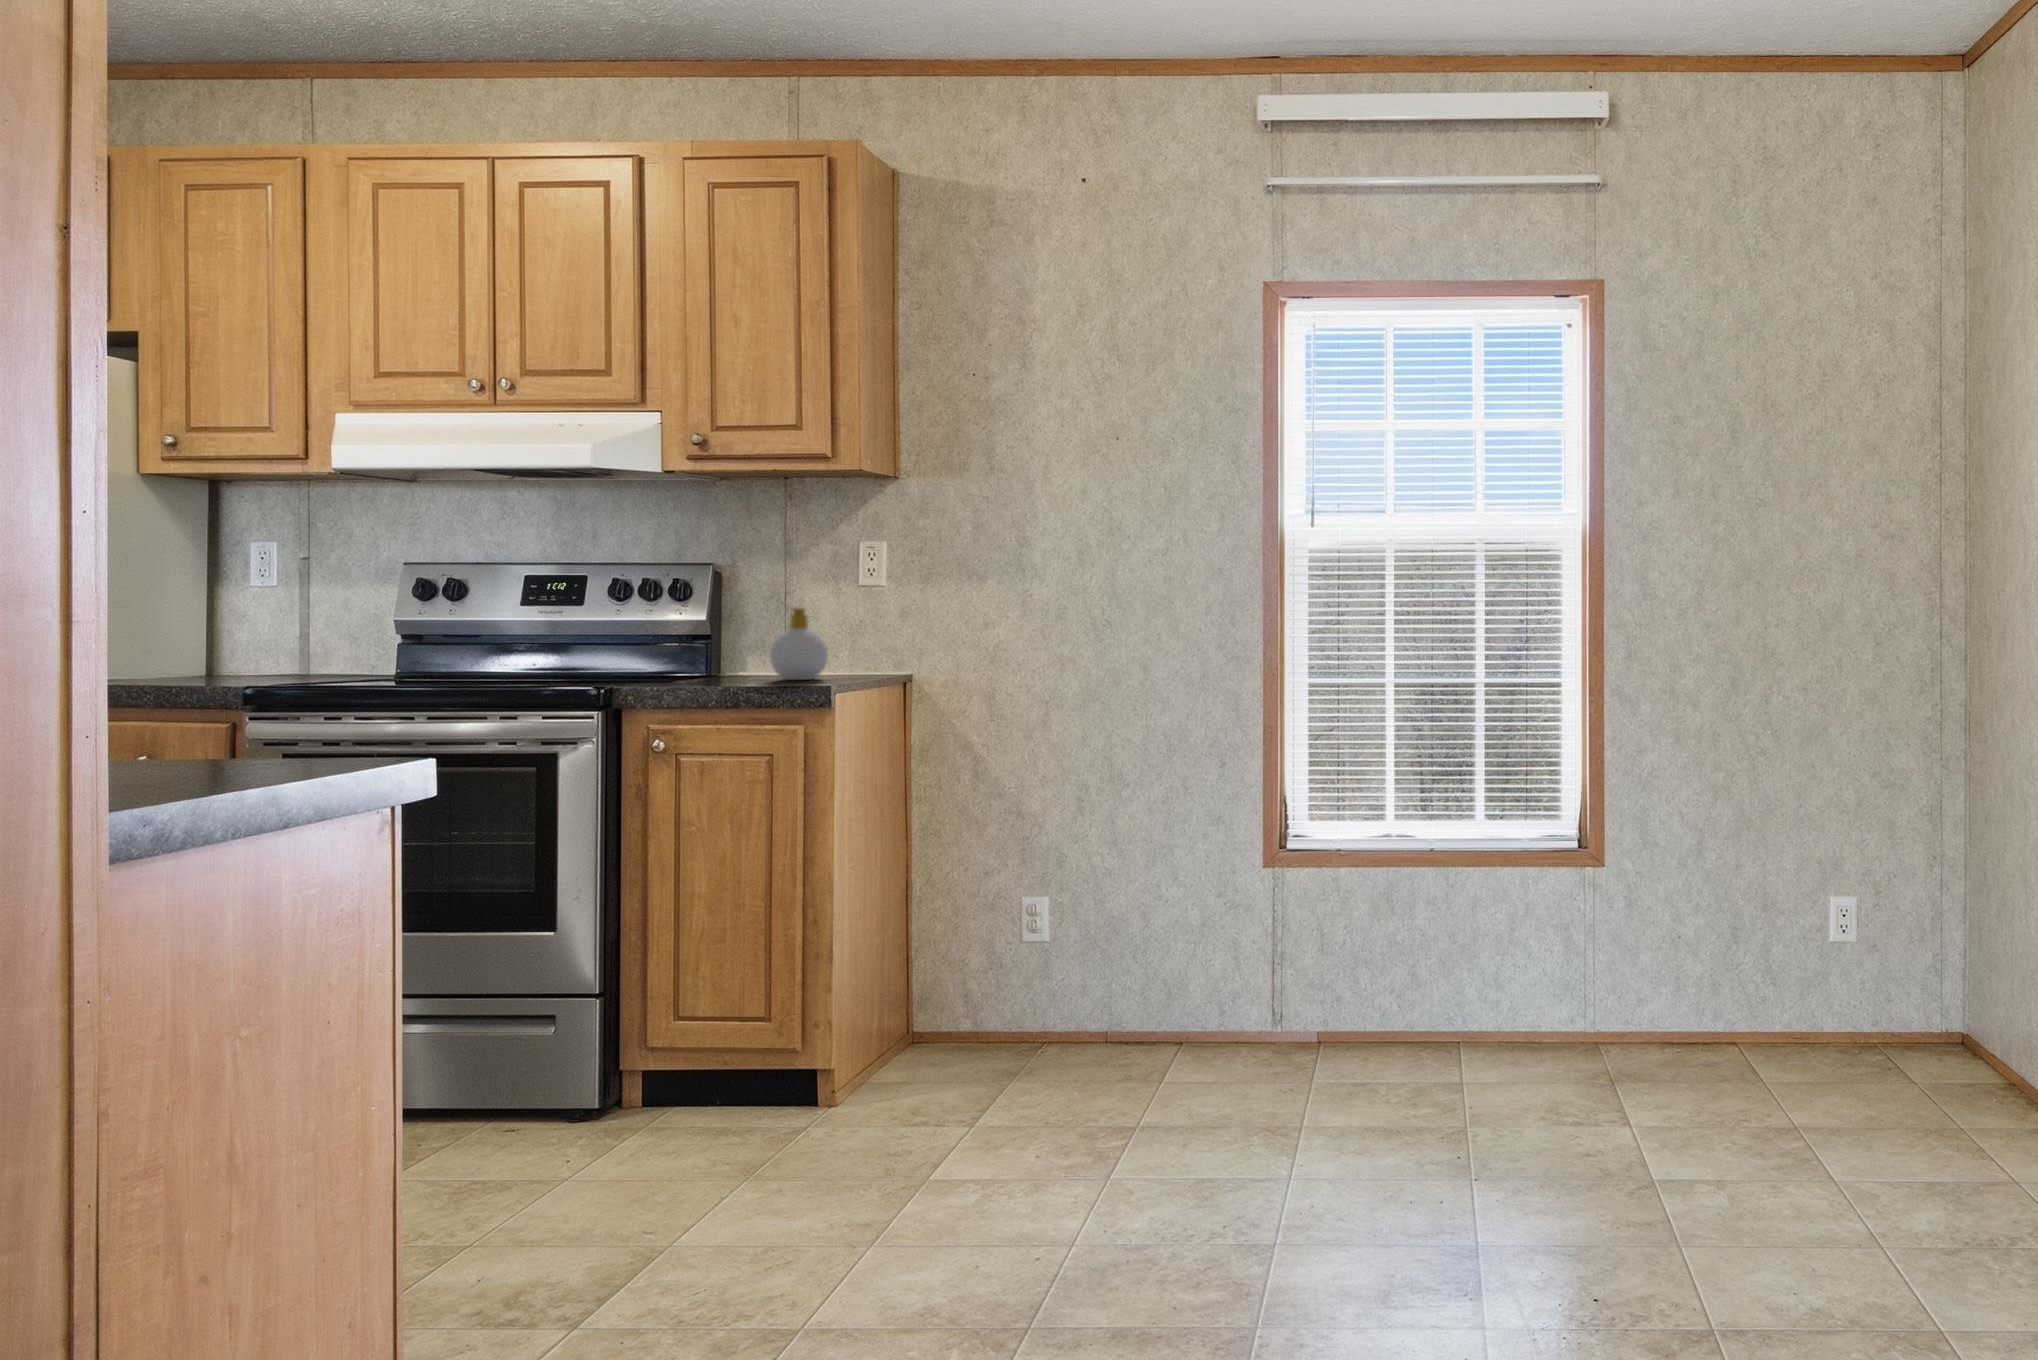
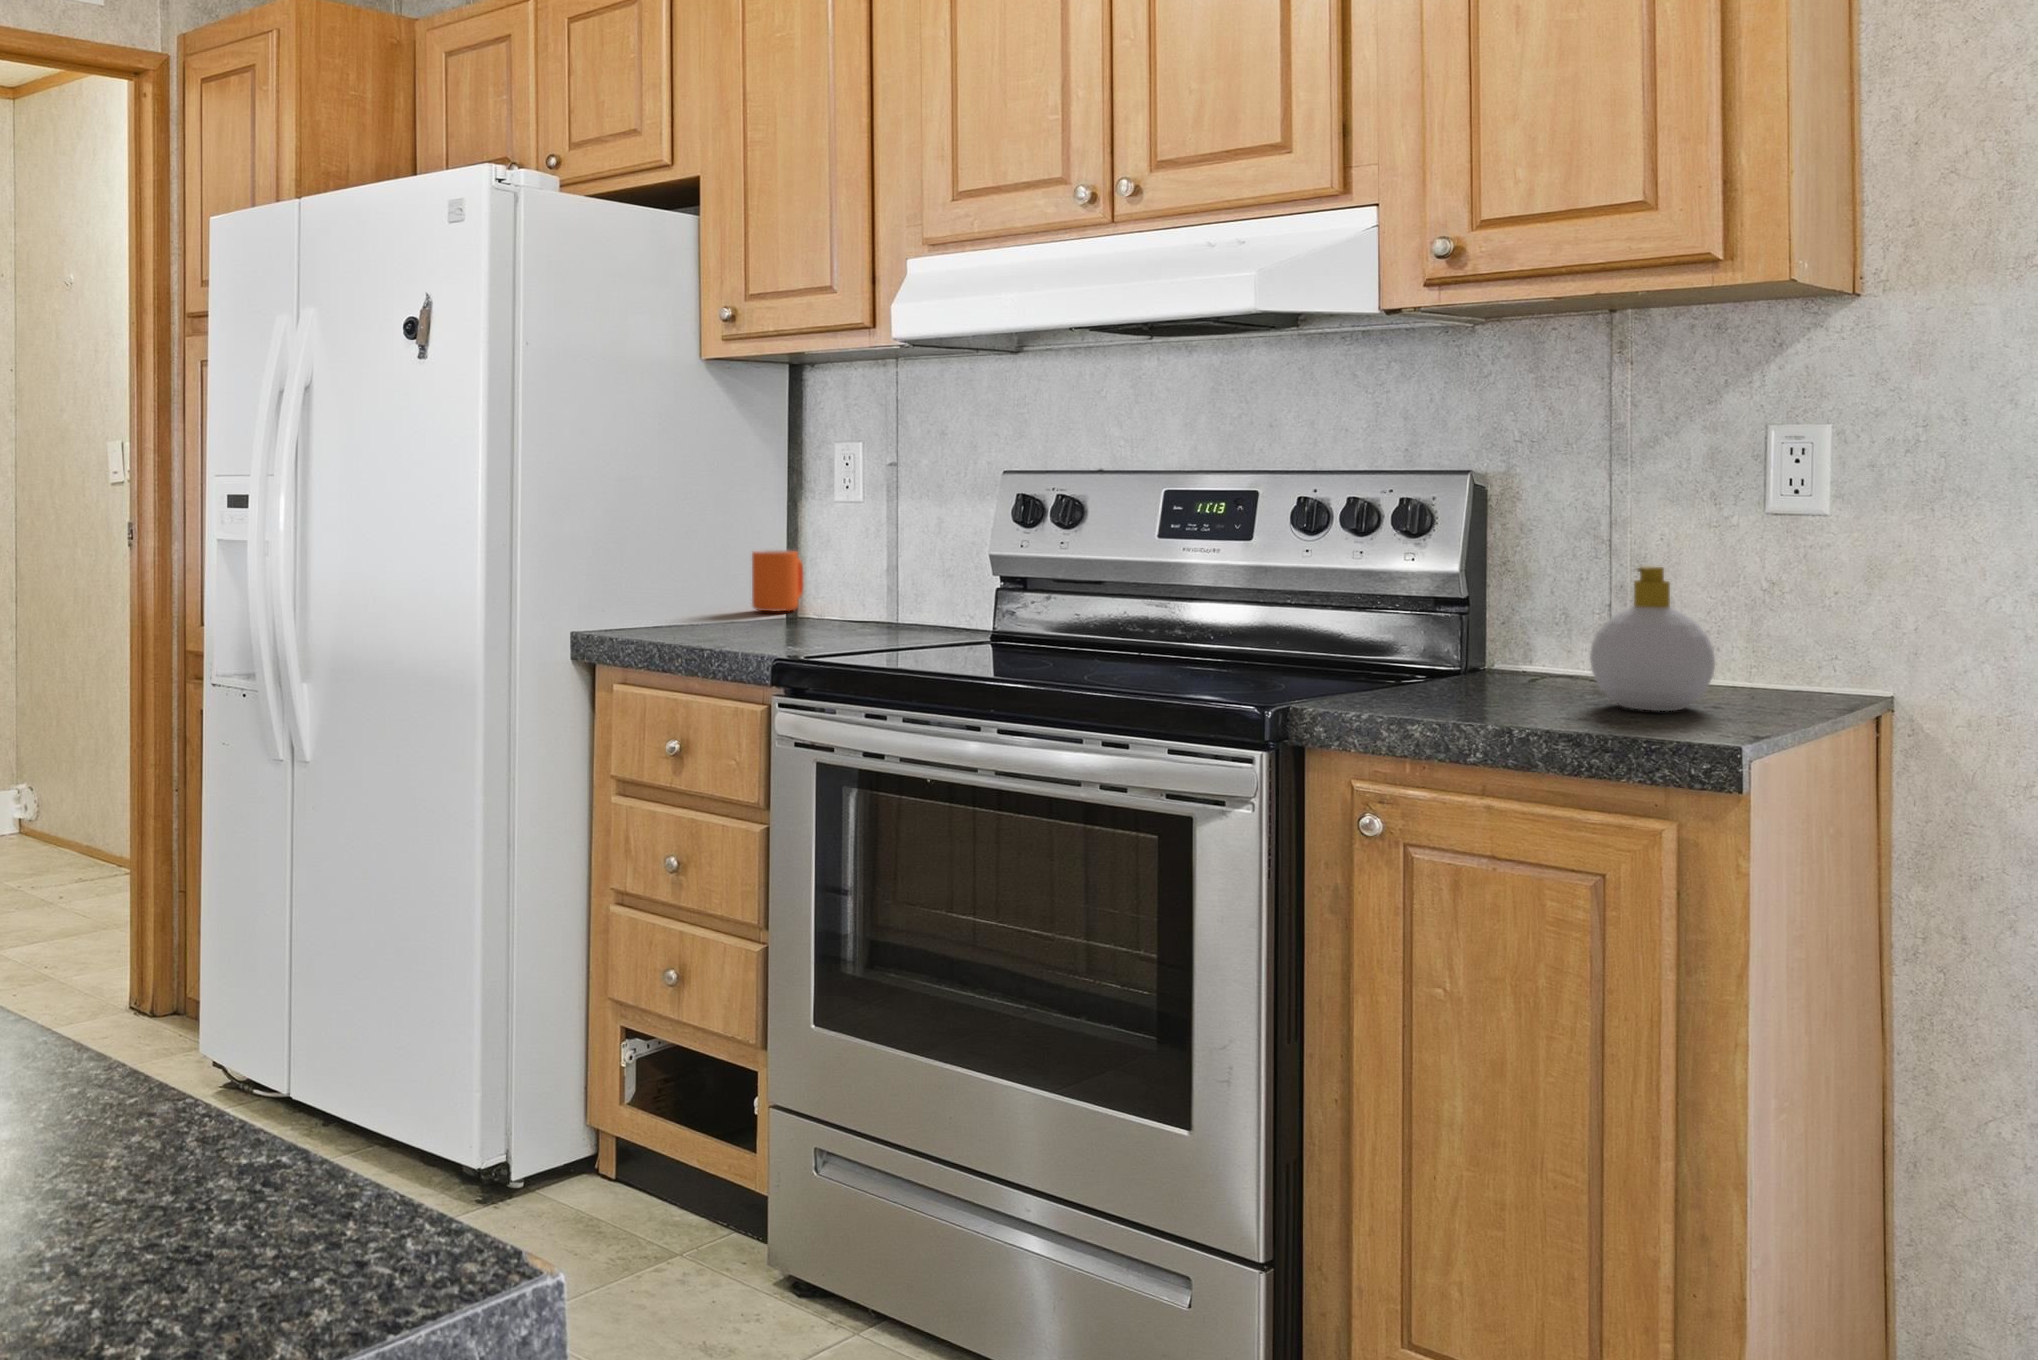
mug: none [175,623,221,669] -> present [752,550,803,611]

